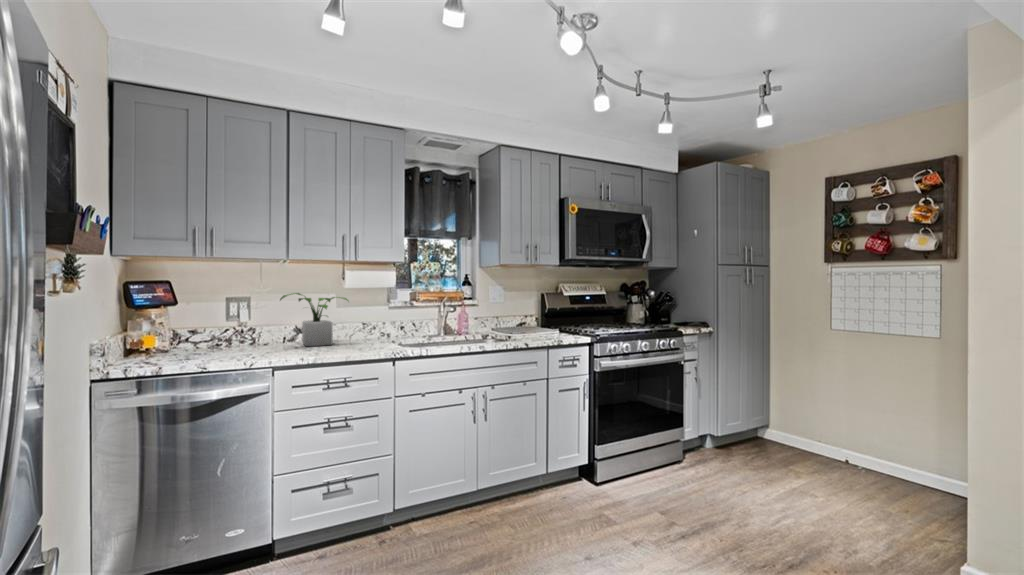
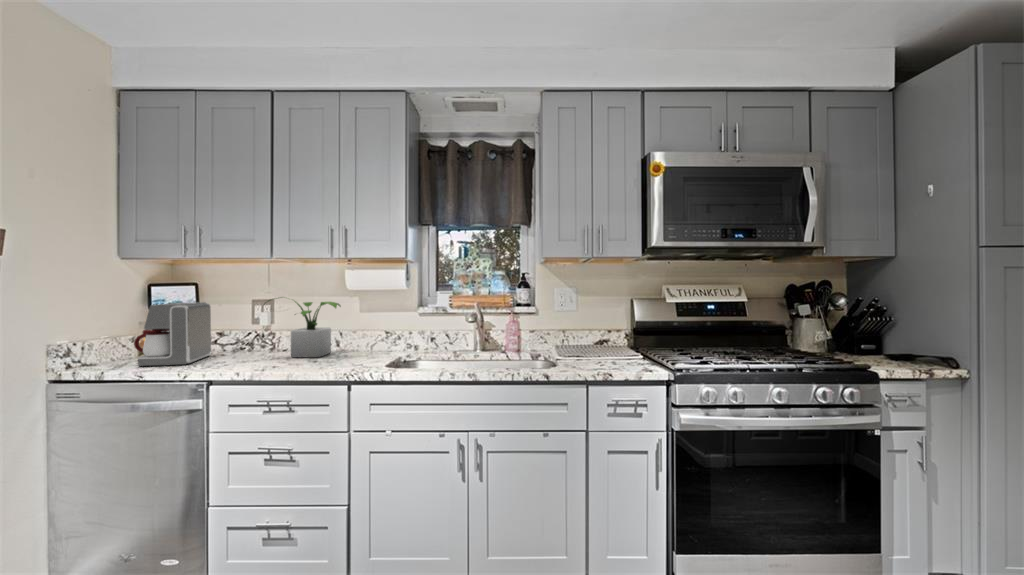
coffee maker: none [152,299,225,361] -> present [134,302,211,366]

